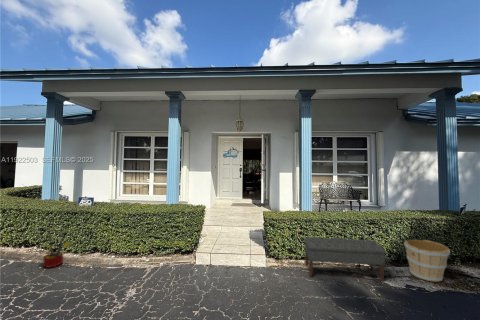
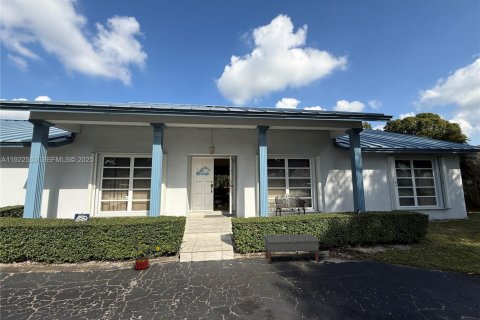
decorative plant: present [43,228,69,268] -> present [135,239,160,269]
wooden bucket: present [404,240,450,282] -> none [332,232,359,260]

